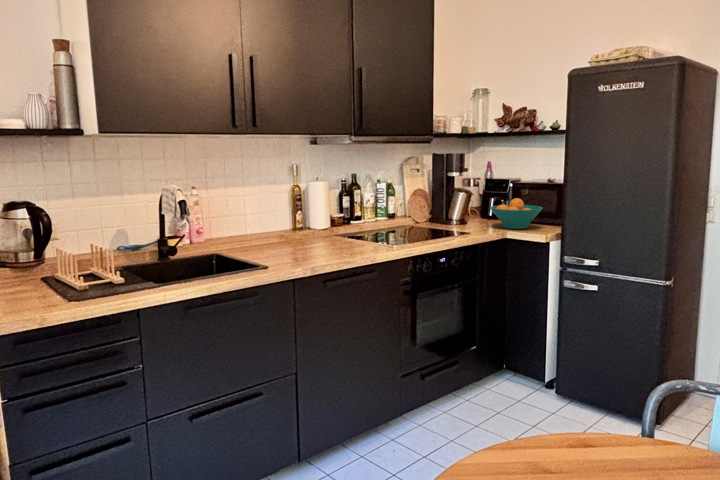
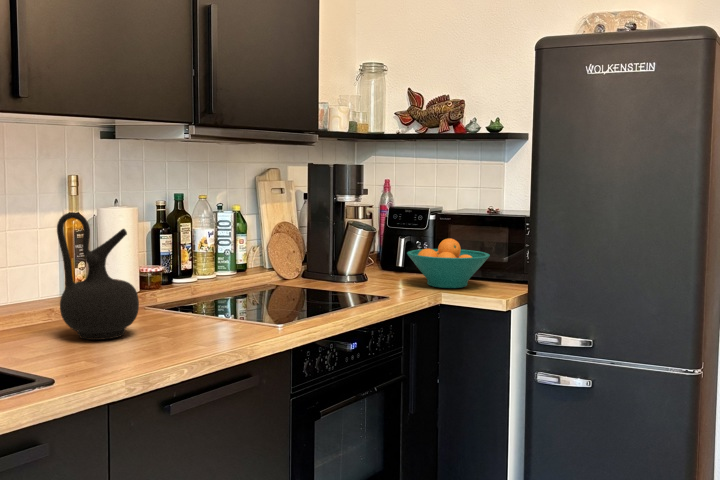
ceramic jug: none [282,185,322,248] -> present [57,212,139,340]

